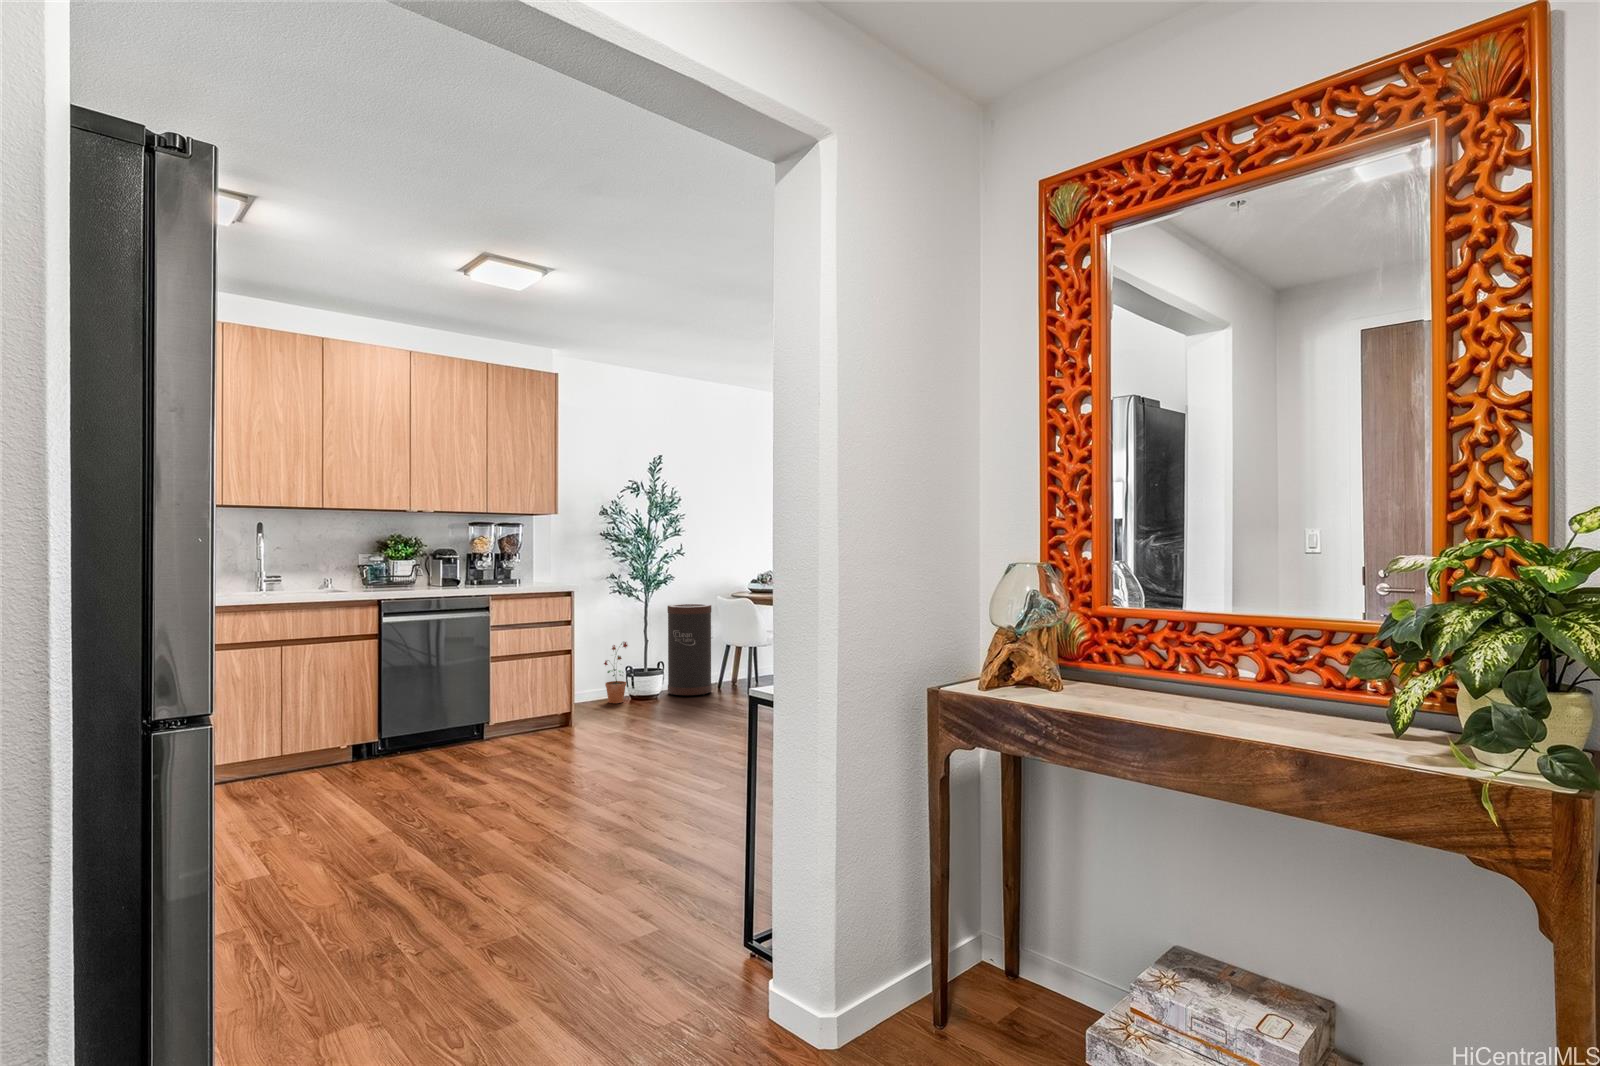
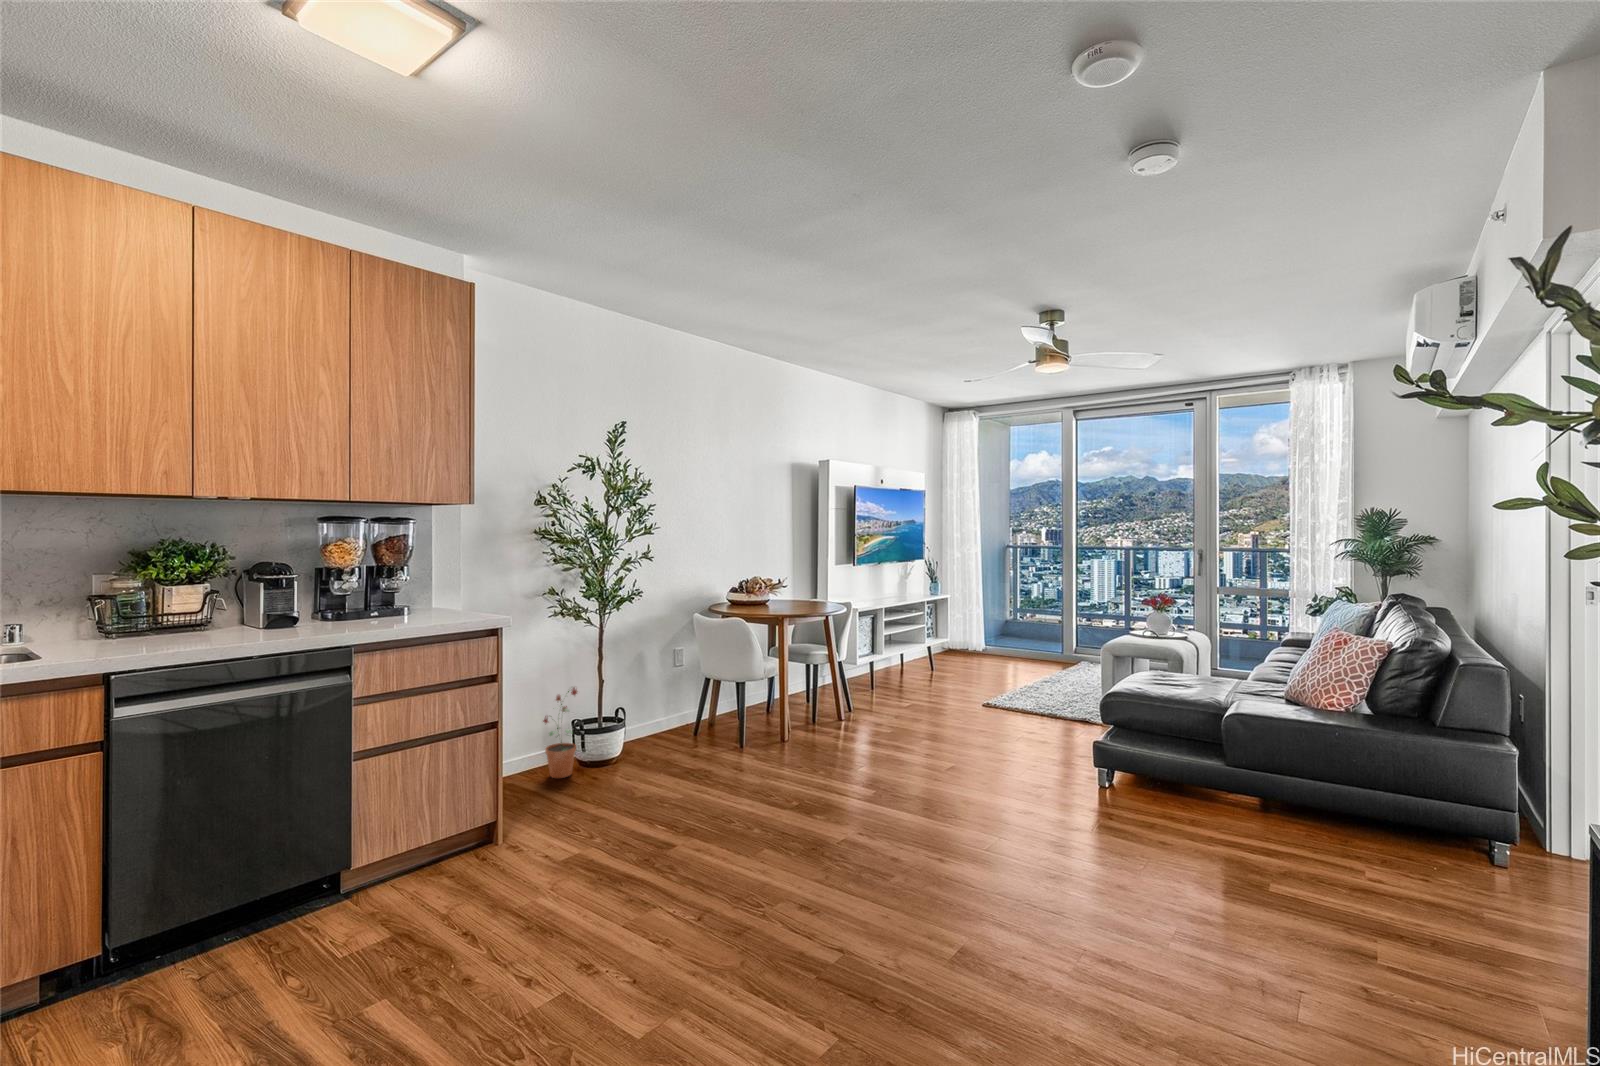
trash can: present [667,604,712,696] -> none [631,625,692,756]

